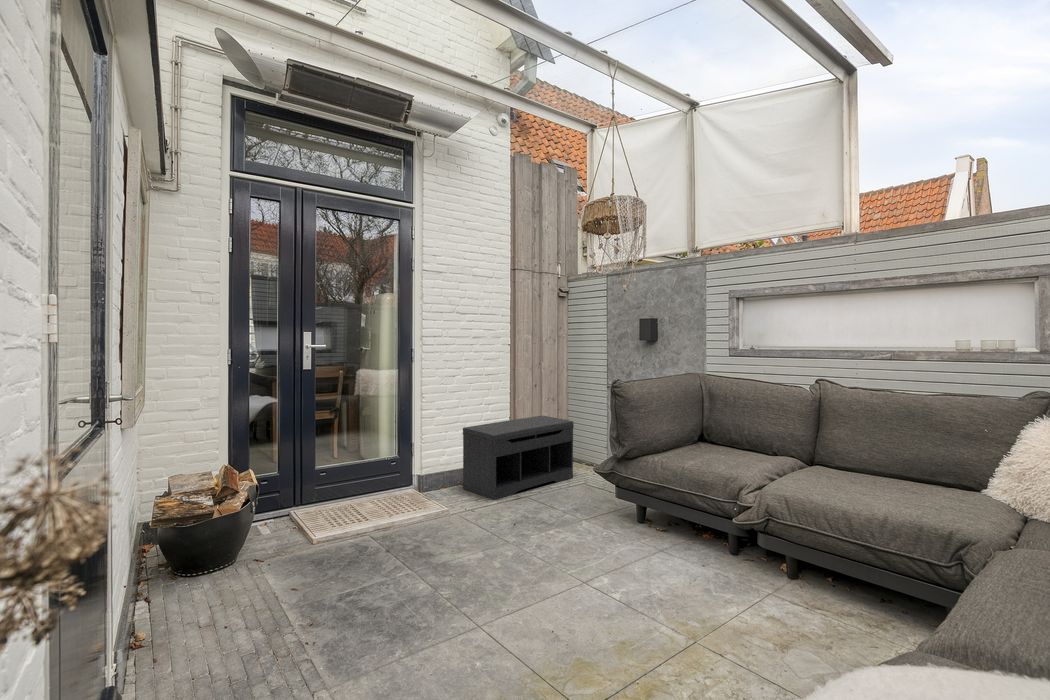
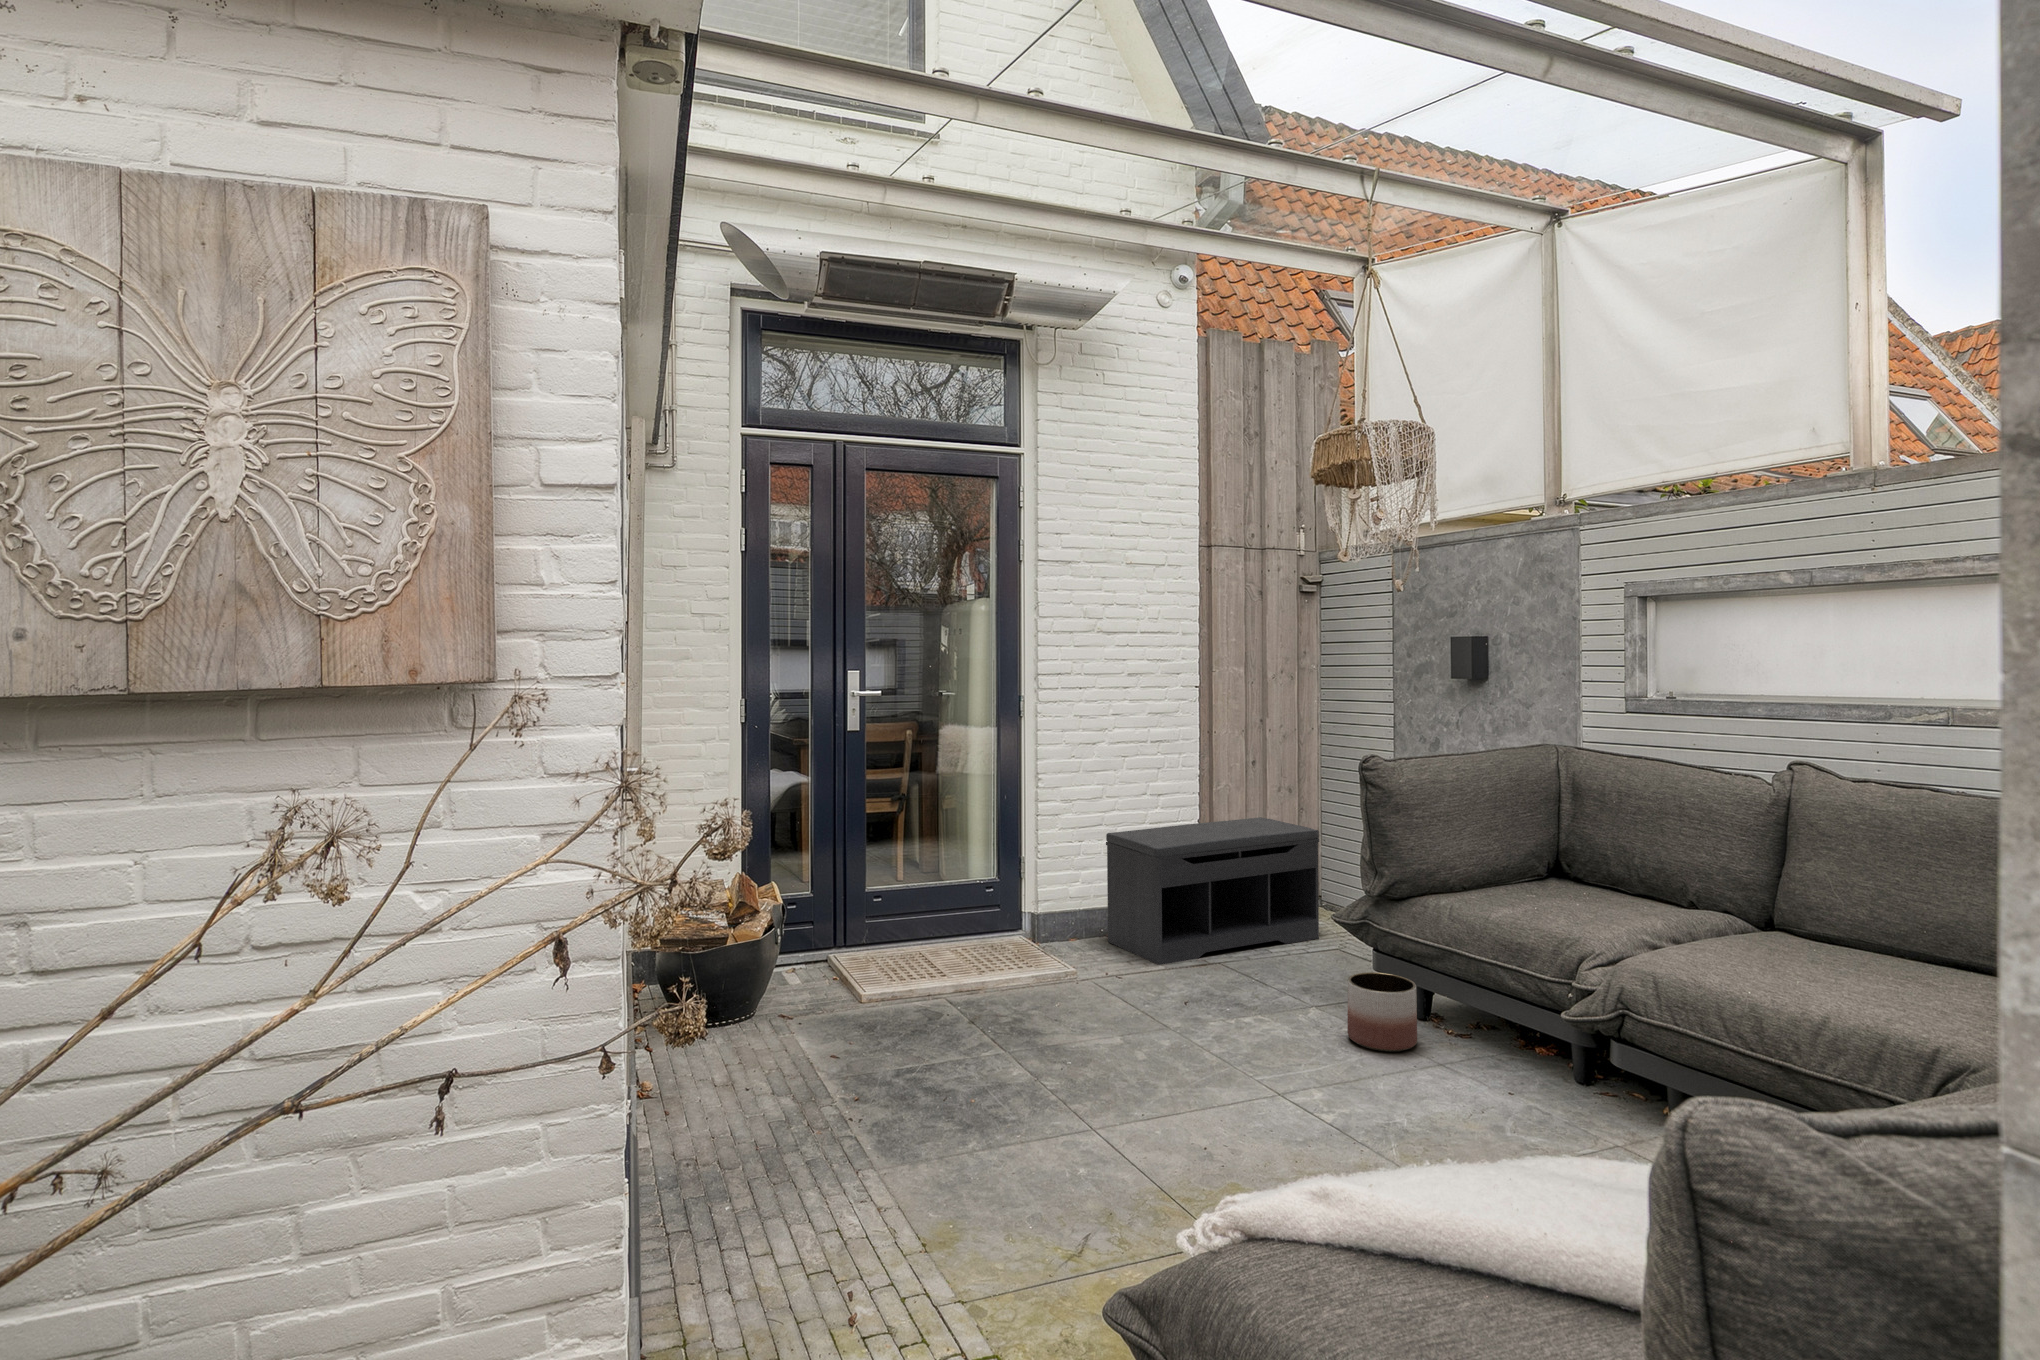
planter: none [608,499,645,544] -> present [1348,972,1417,1052]

